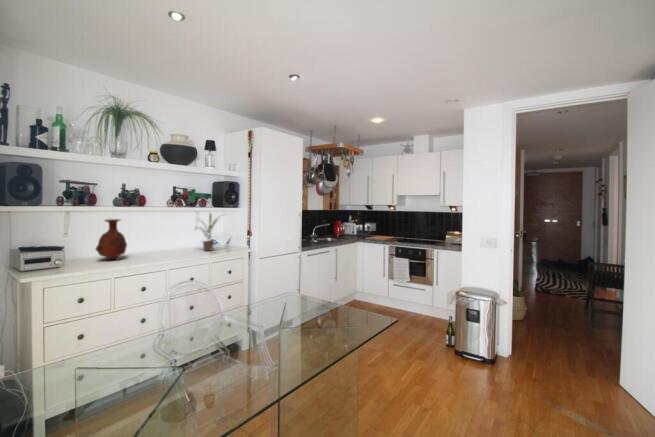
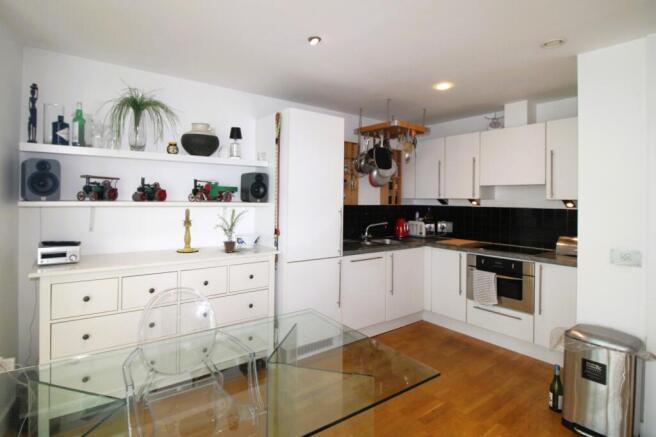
candle holder: none [157,212,178,252] -> present [177,209,198,252]
vase: present [96,219,127,259] -> none [110,216,143,259]

